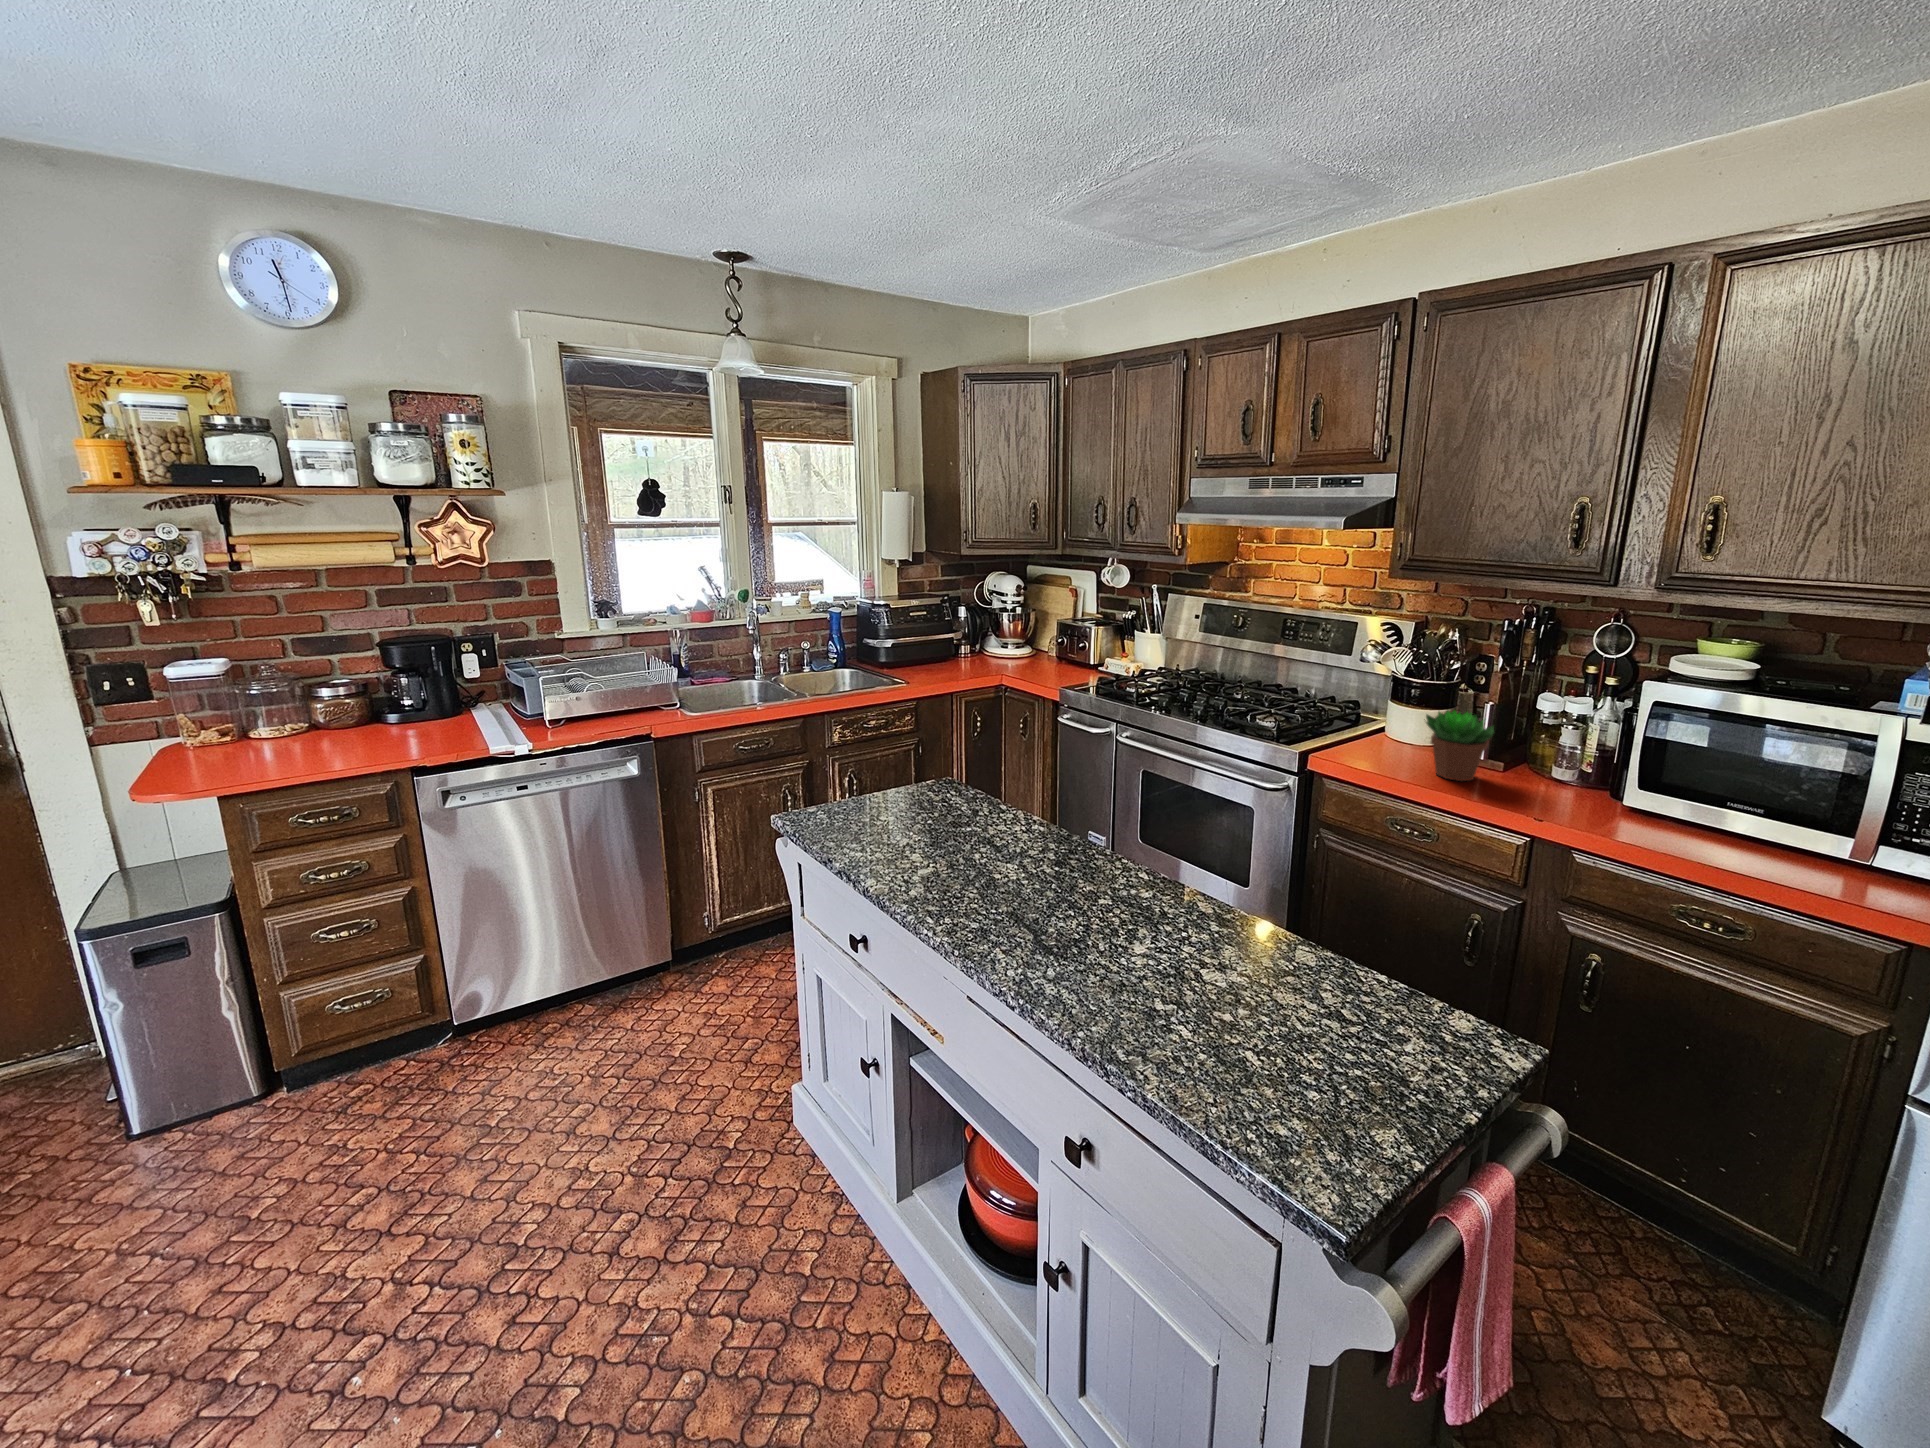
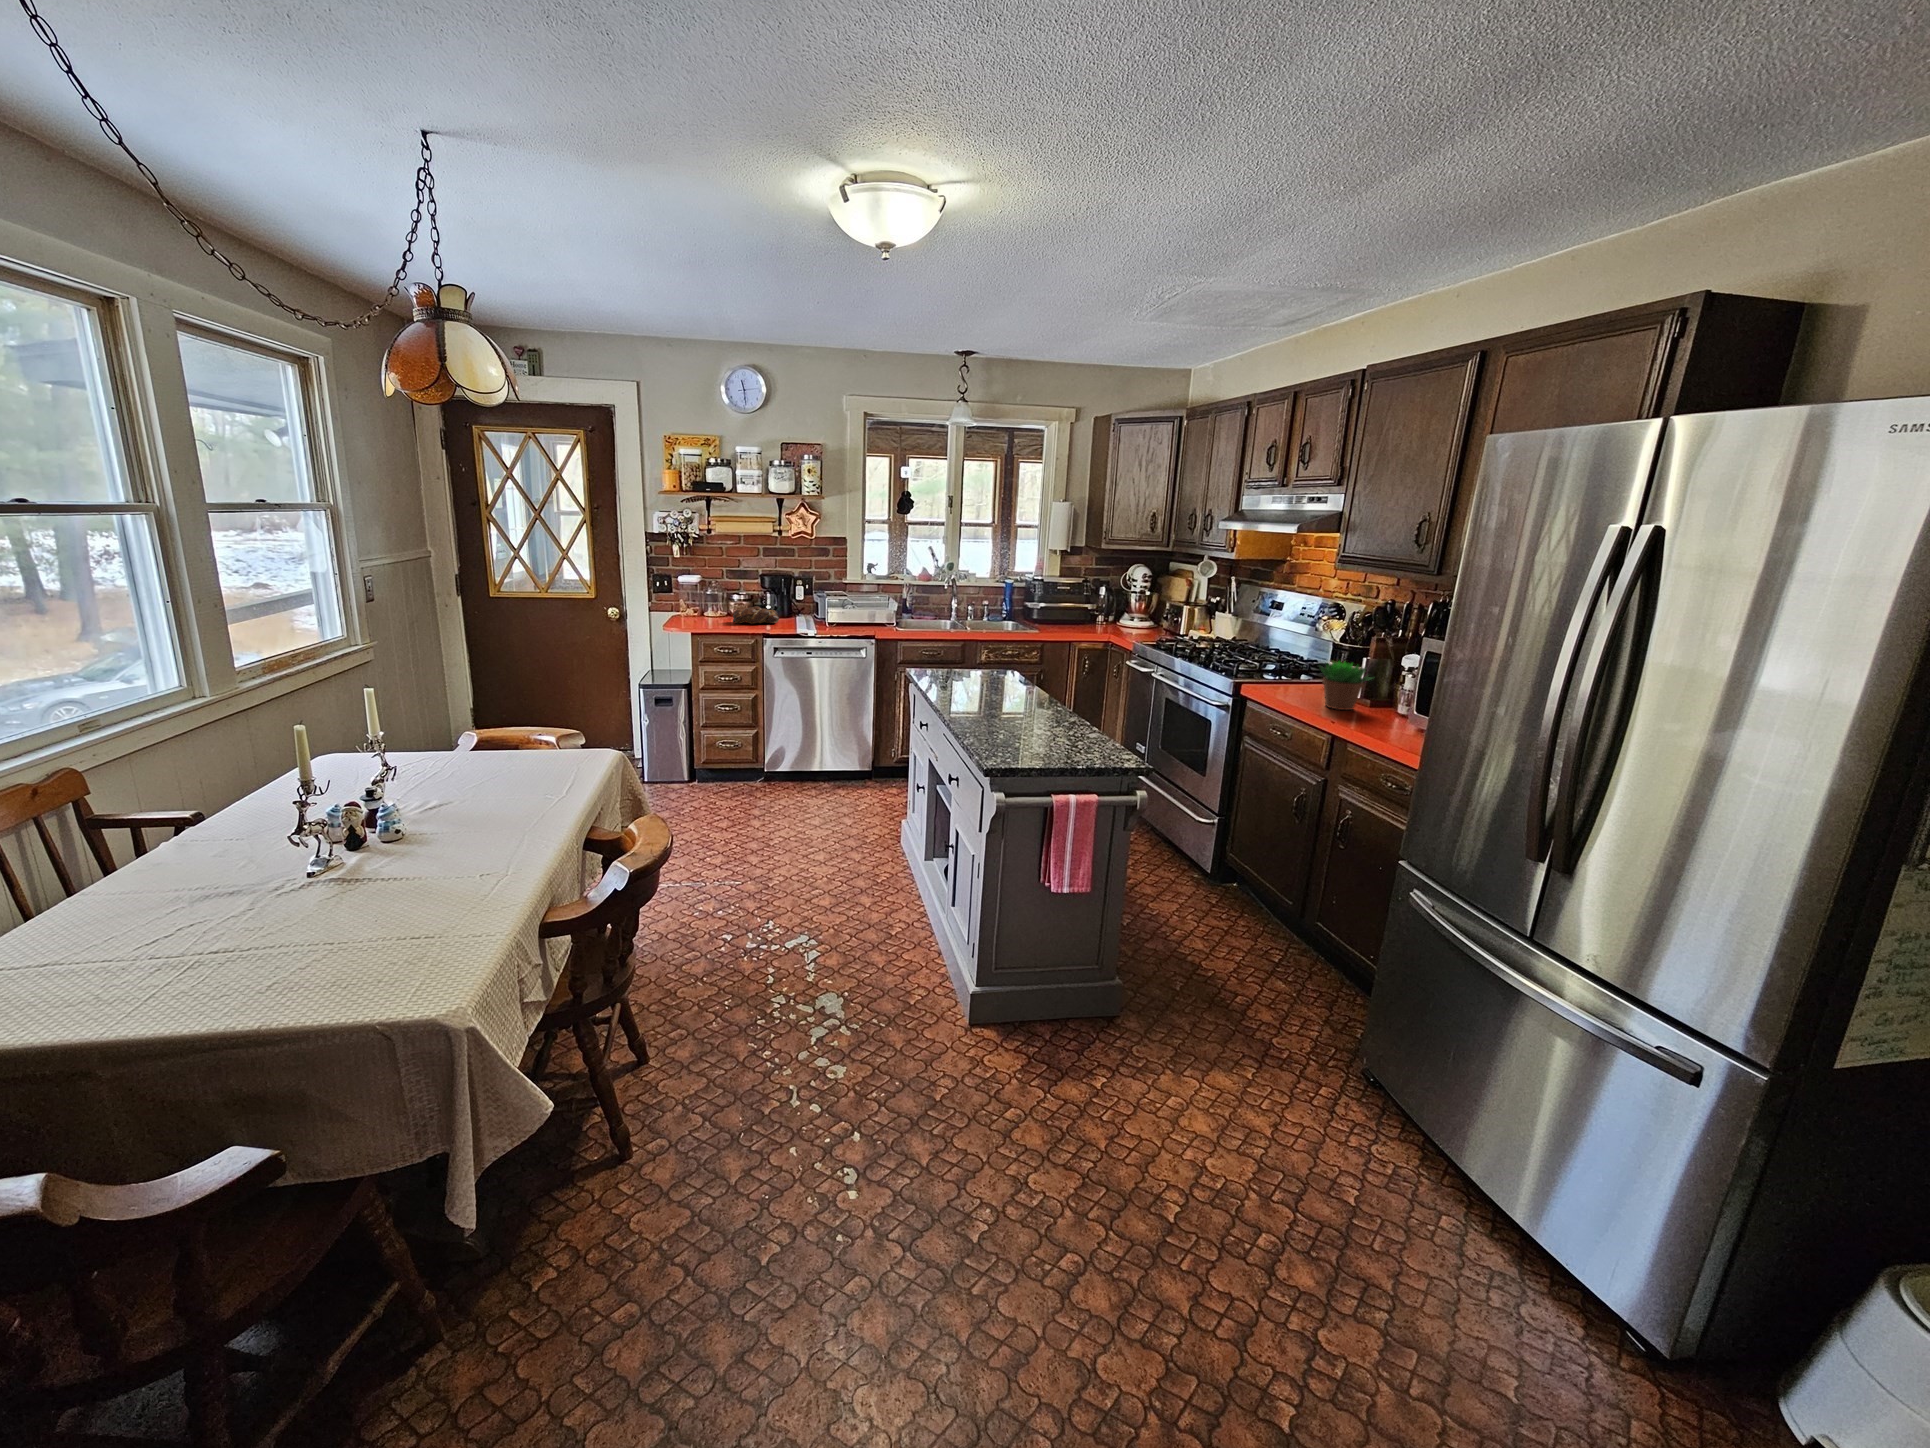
bread loaf: none [324,709,439,751] -> present [733,606,779,623]

